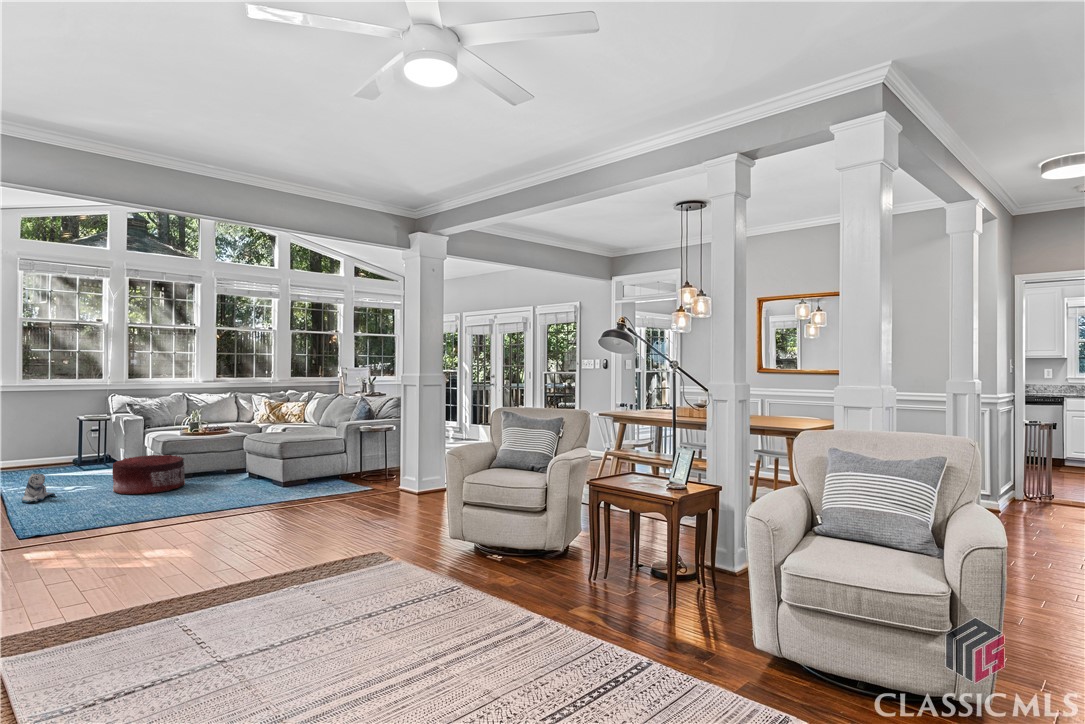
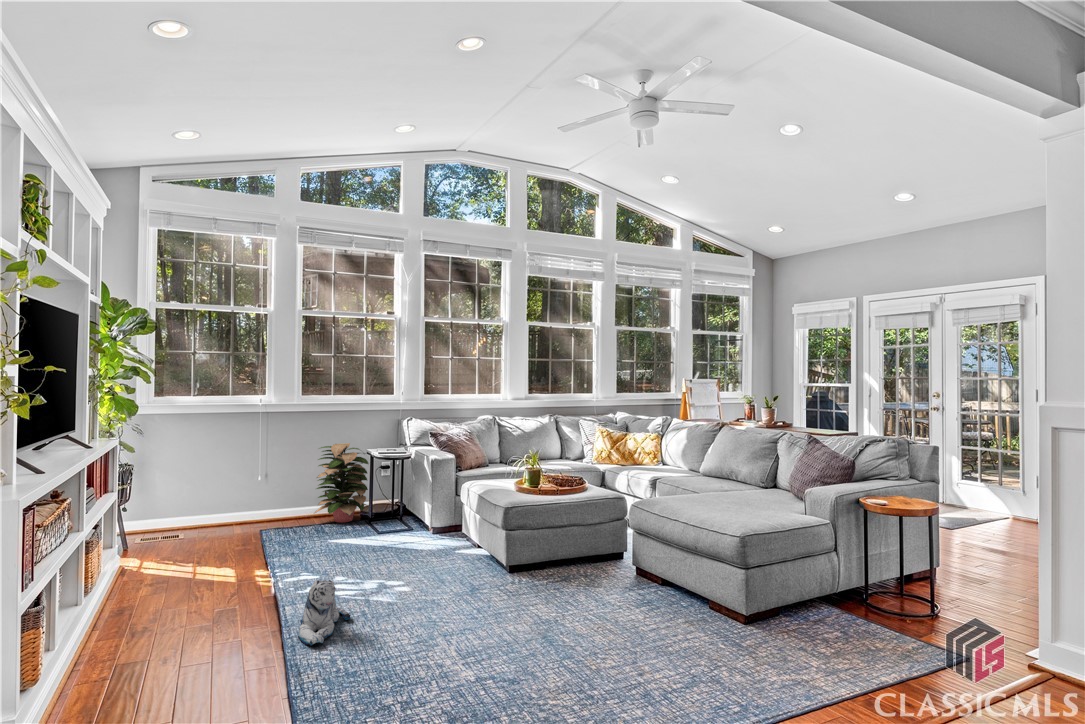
decorative plant: none [33,413,83,468] -> present [314,443,369,522]
pouf: present [112,455,185,494] -> none [440,536,556,630]

